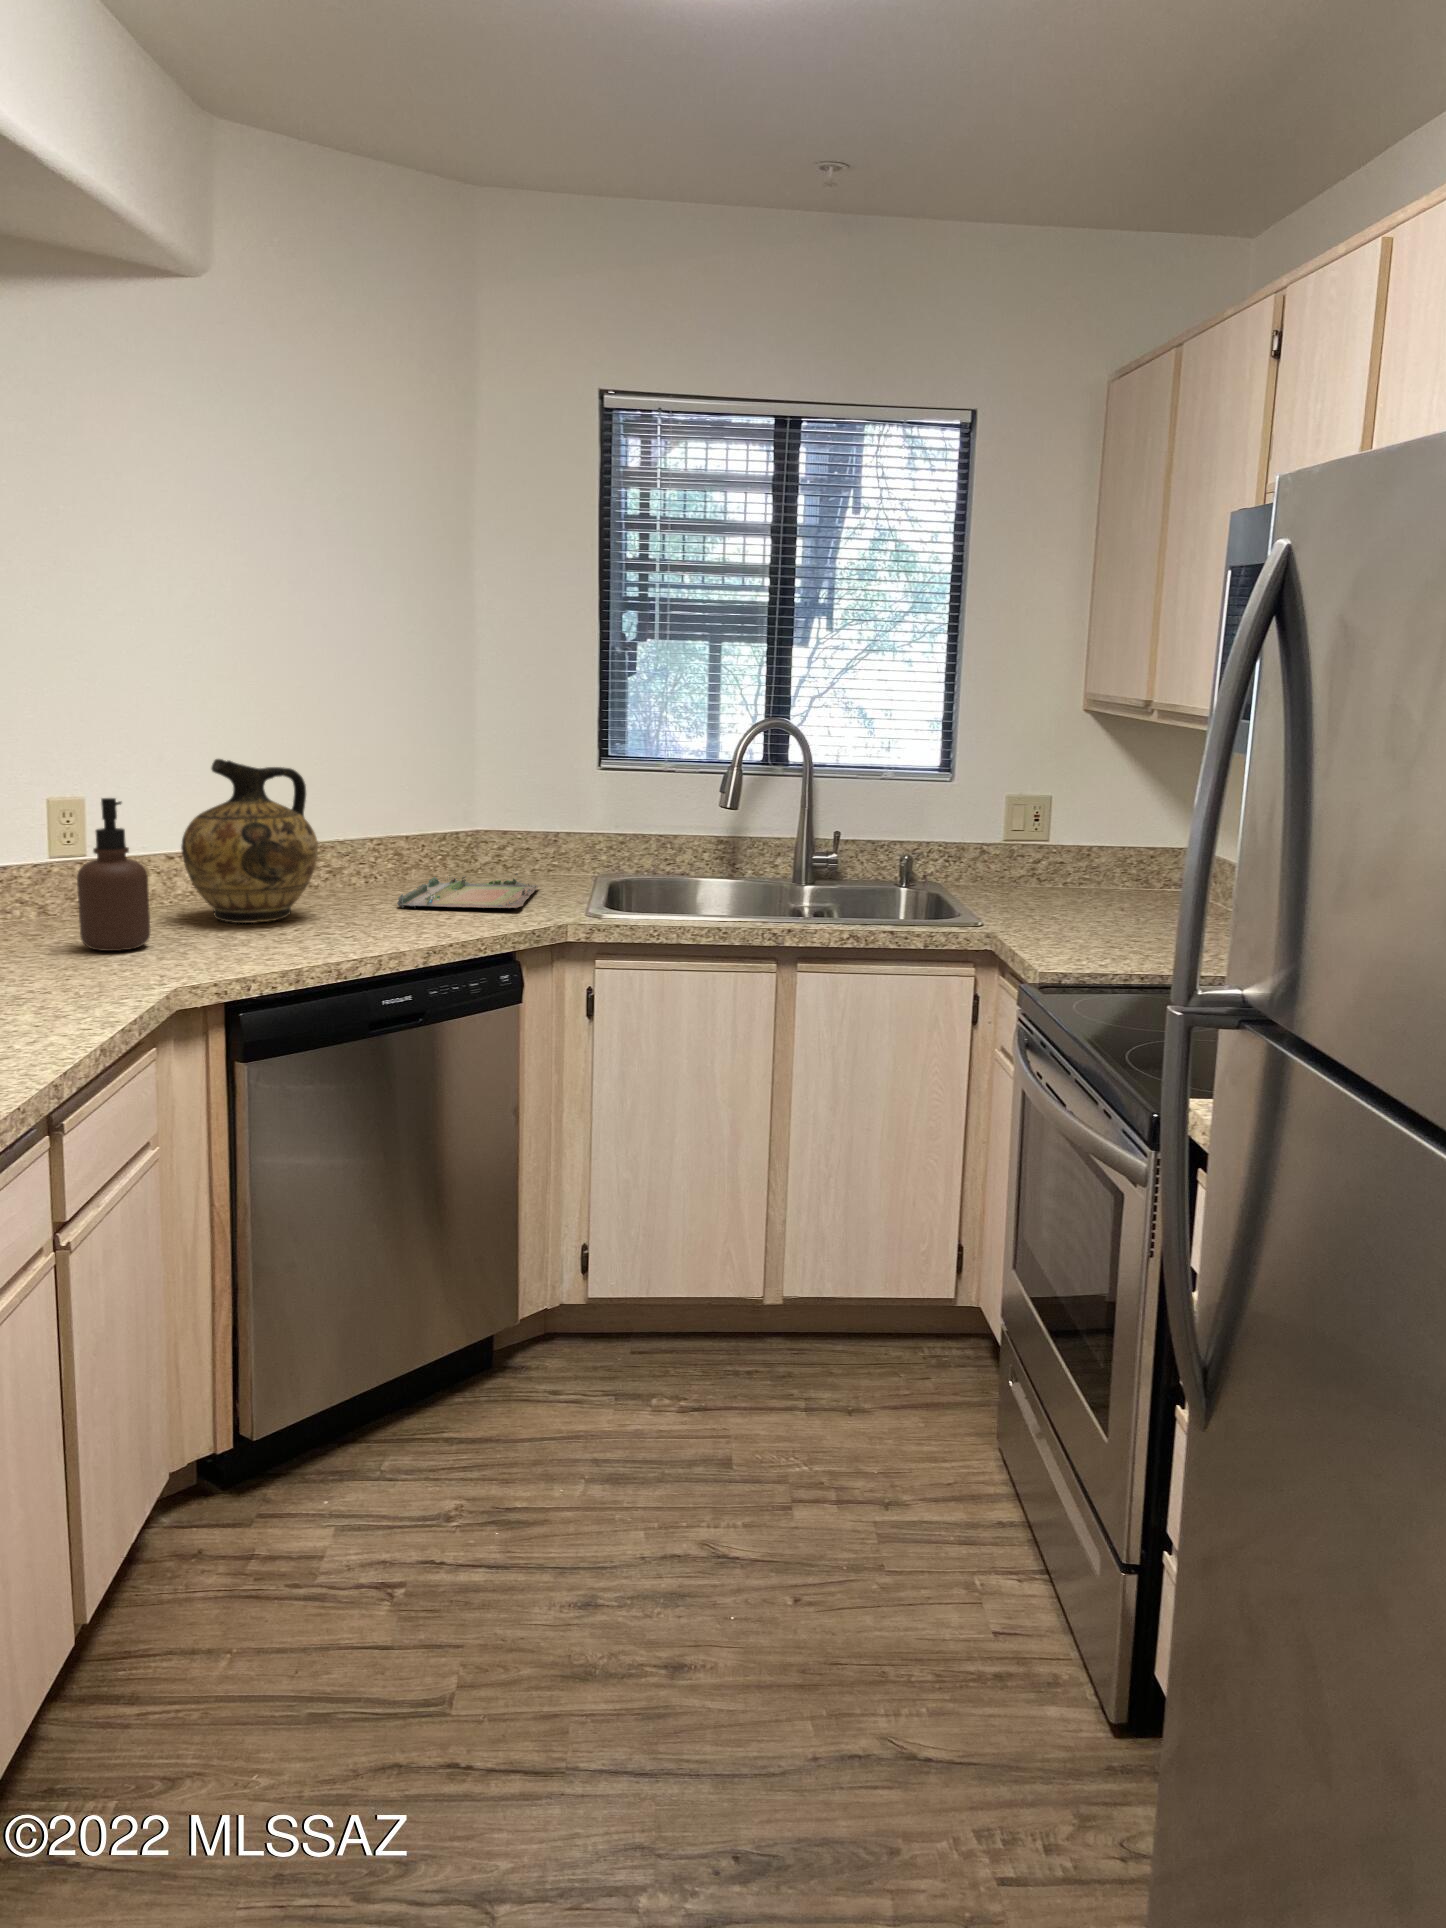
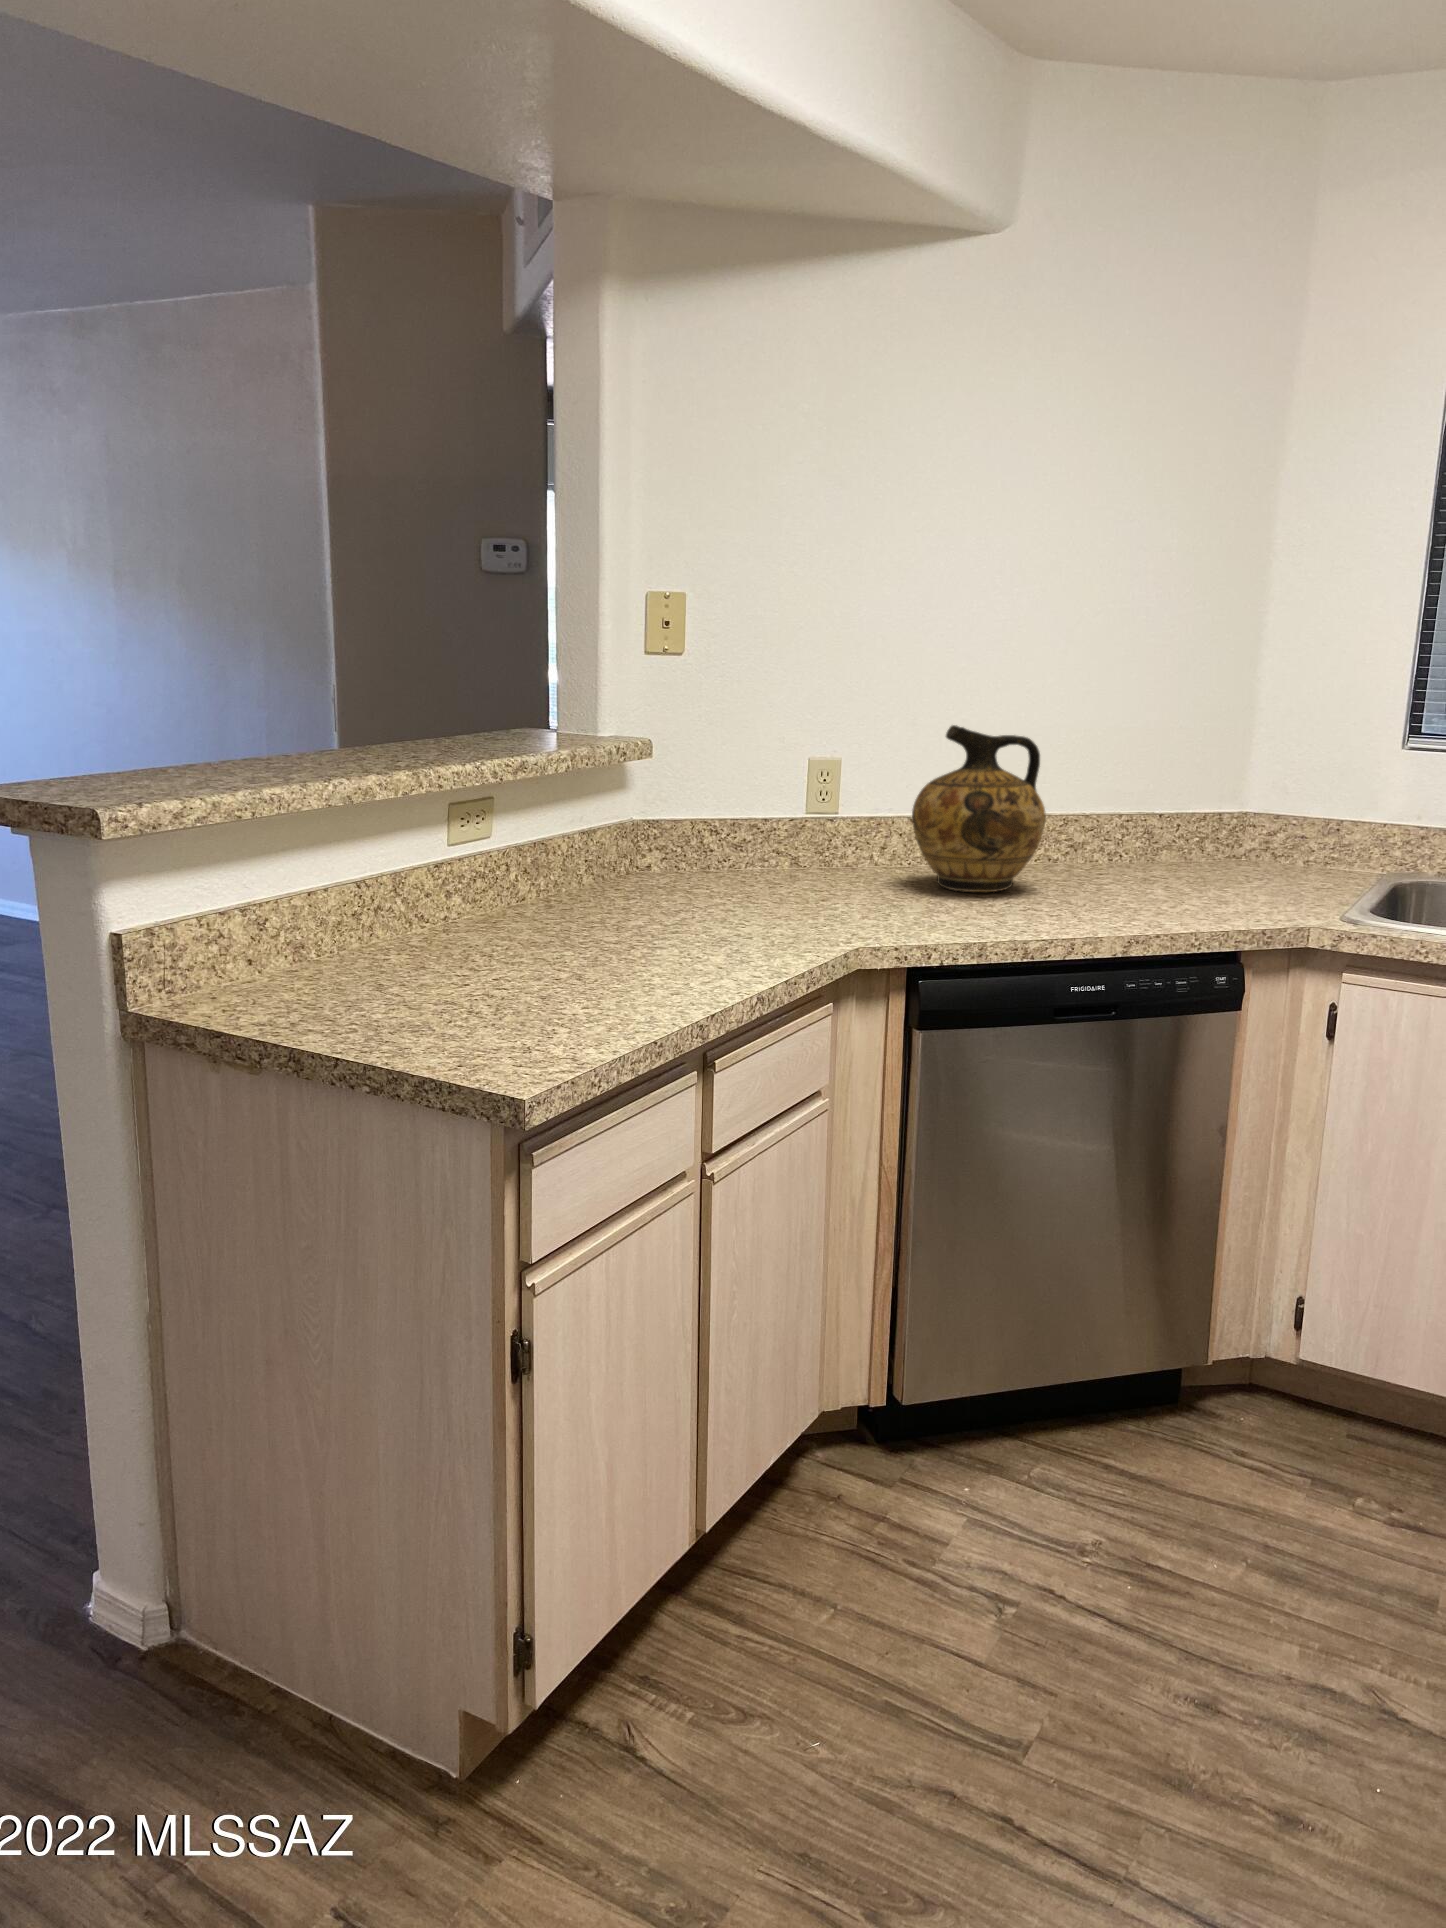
soap dispenser: present [77,798,150,951] -> none [802,760,865,908]
tray: present [397,873,540,908] -> none [1127,859,1303,902]

